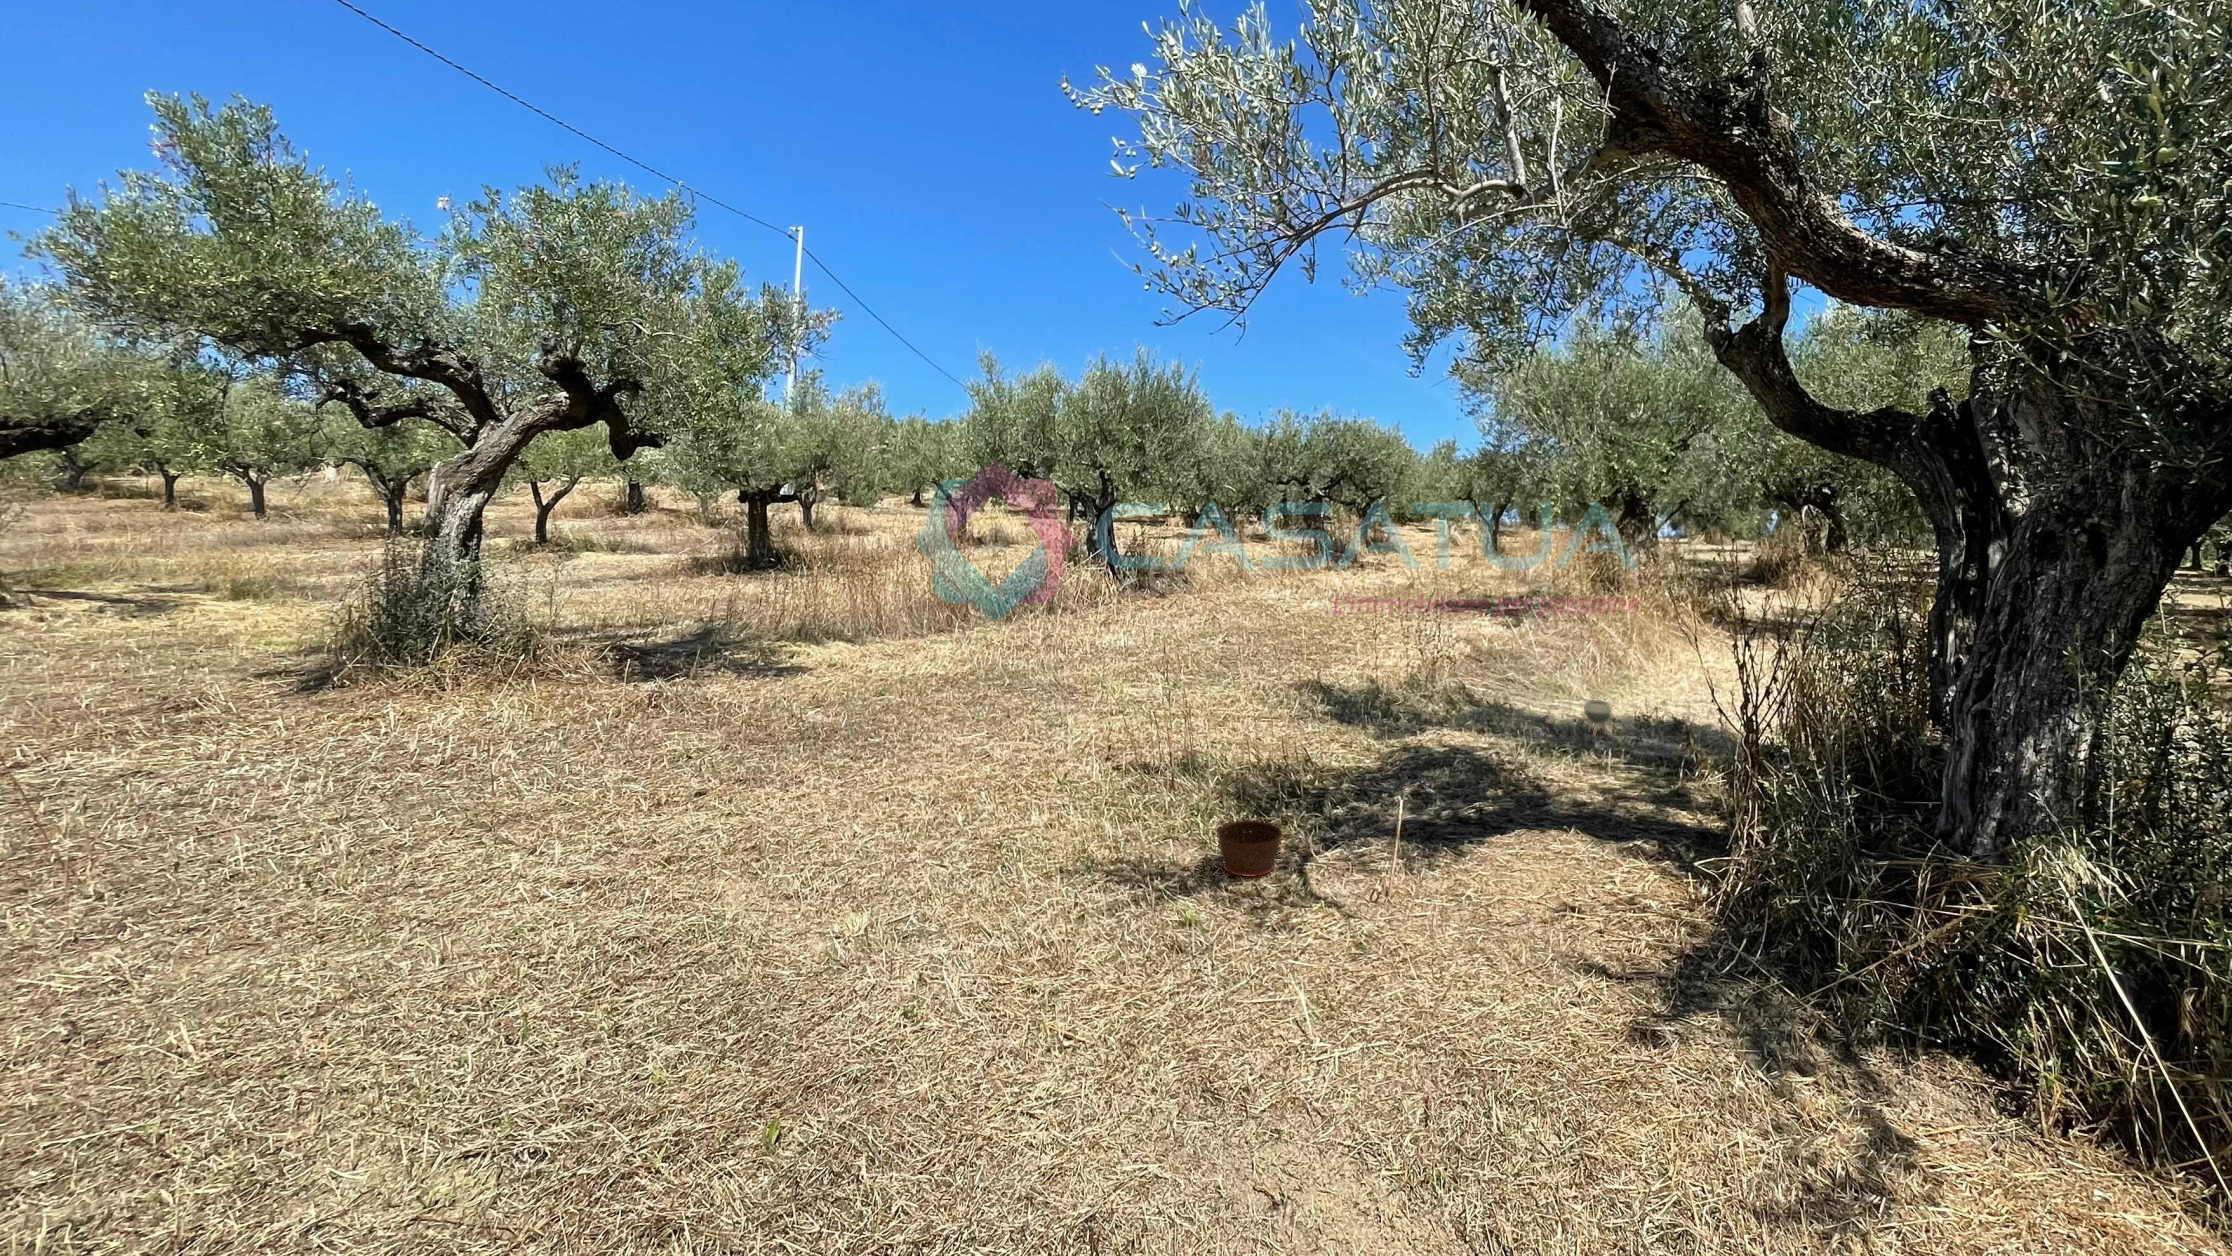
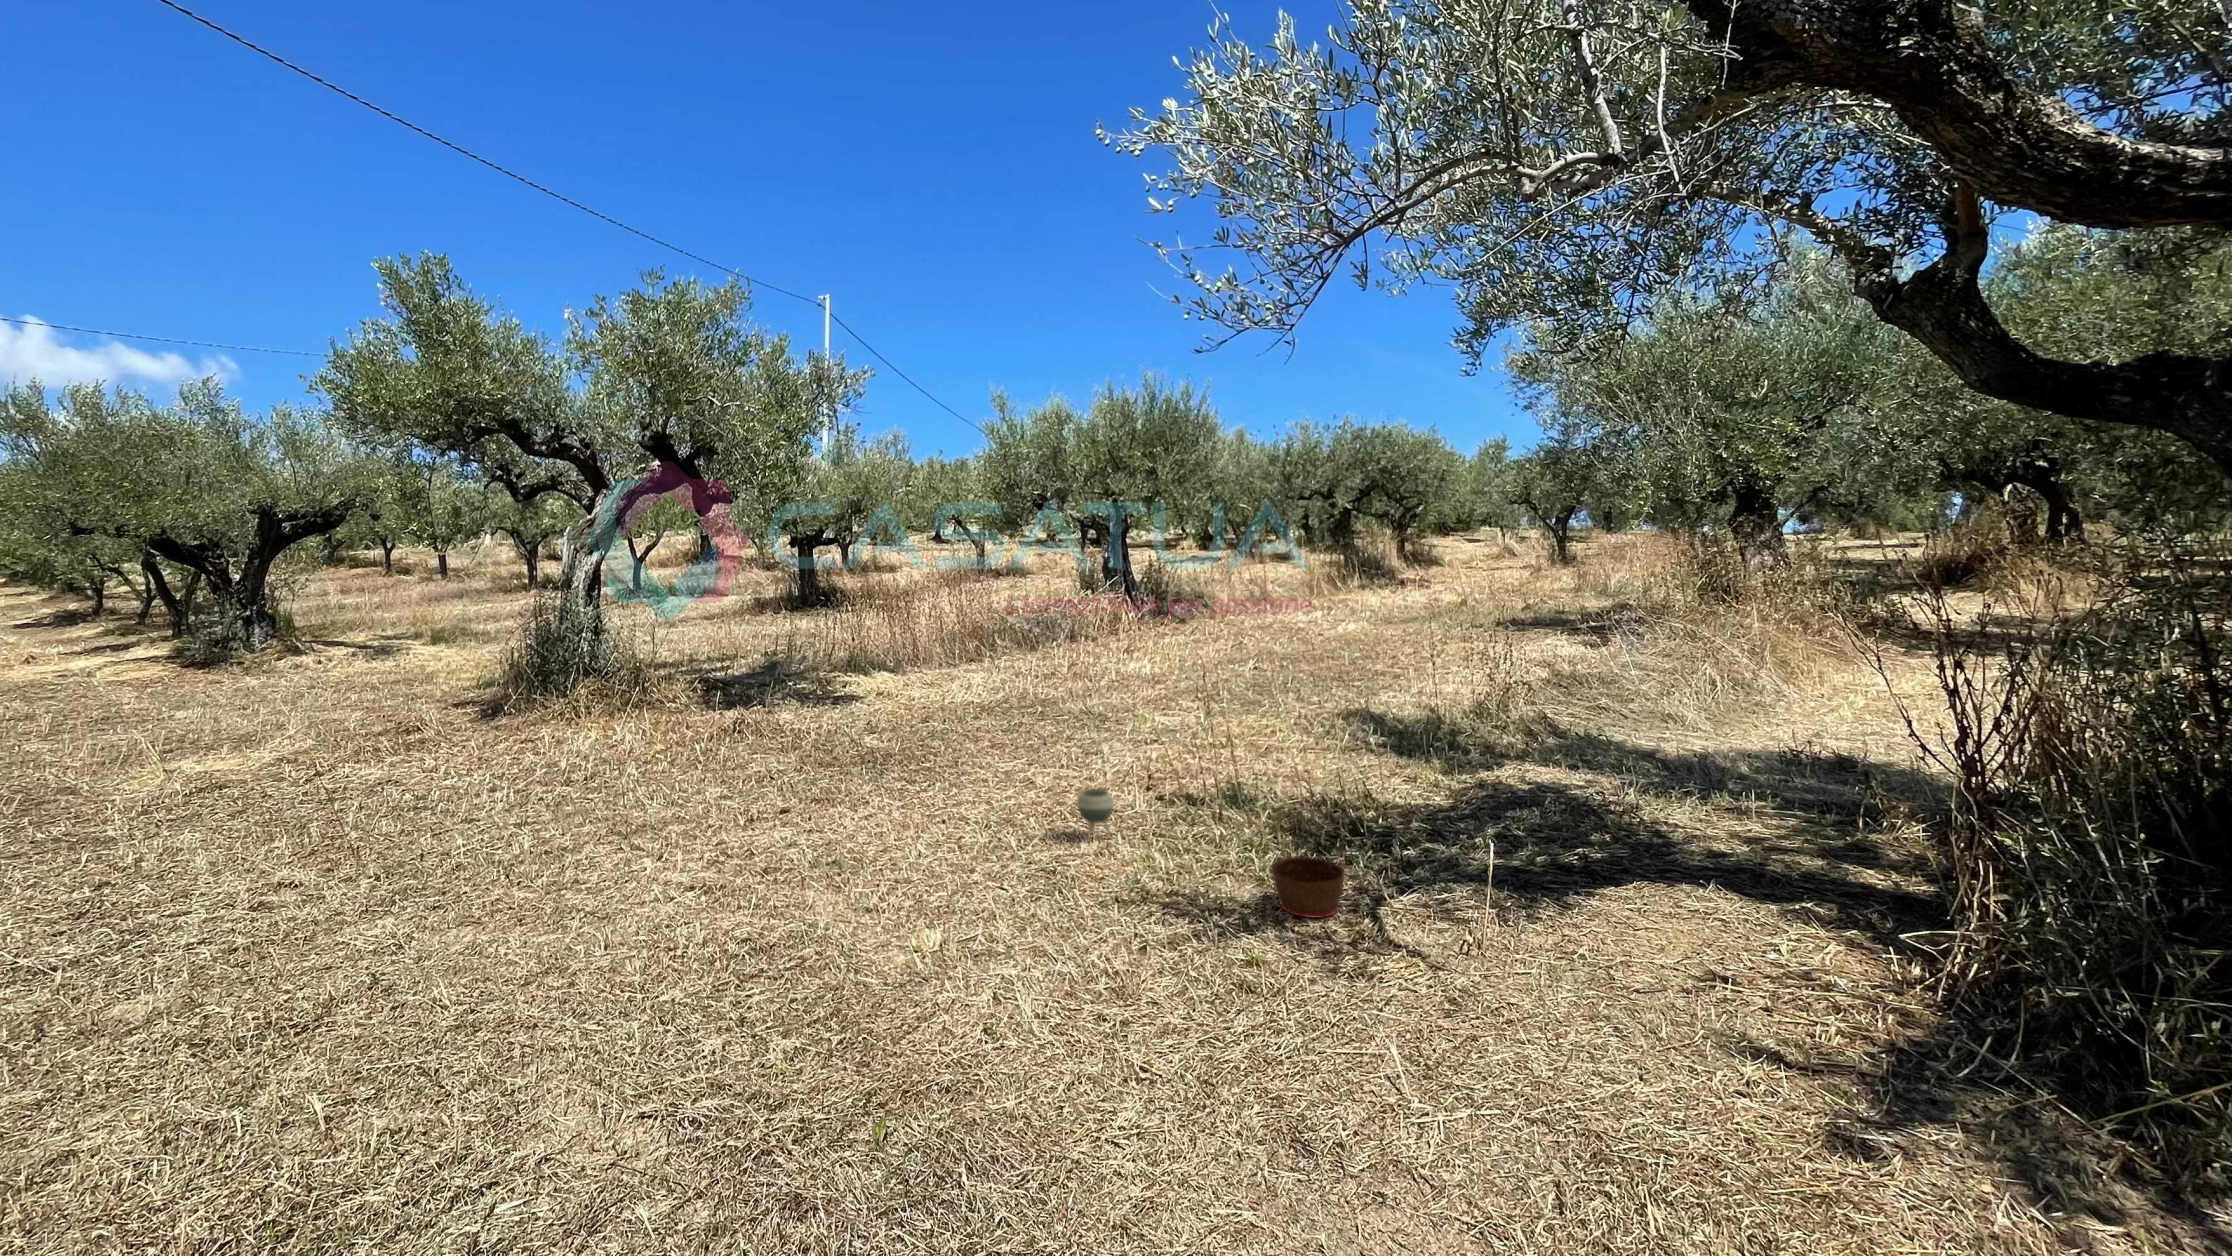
planter: present [1584,700,1612,736] -> present [1077,789,1114,841]

